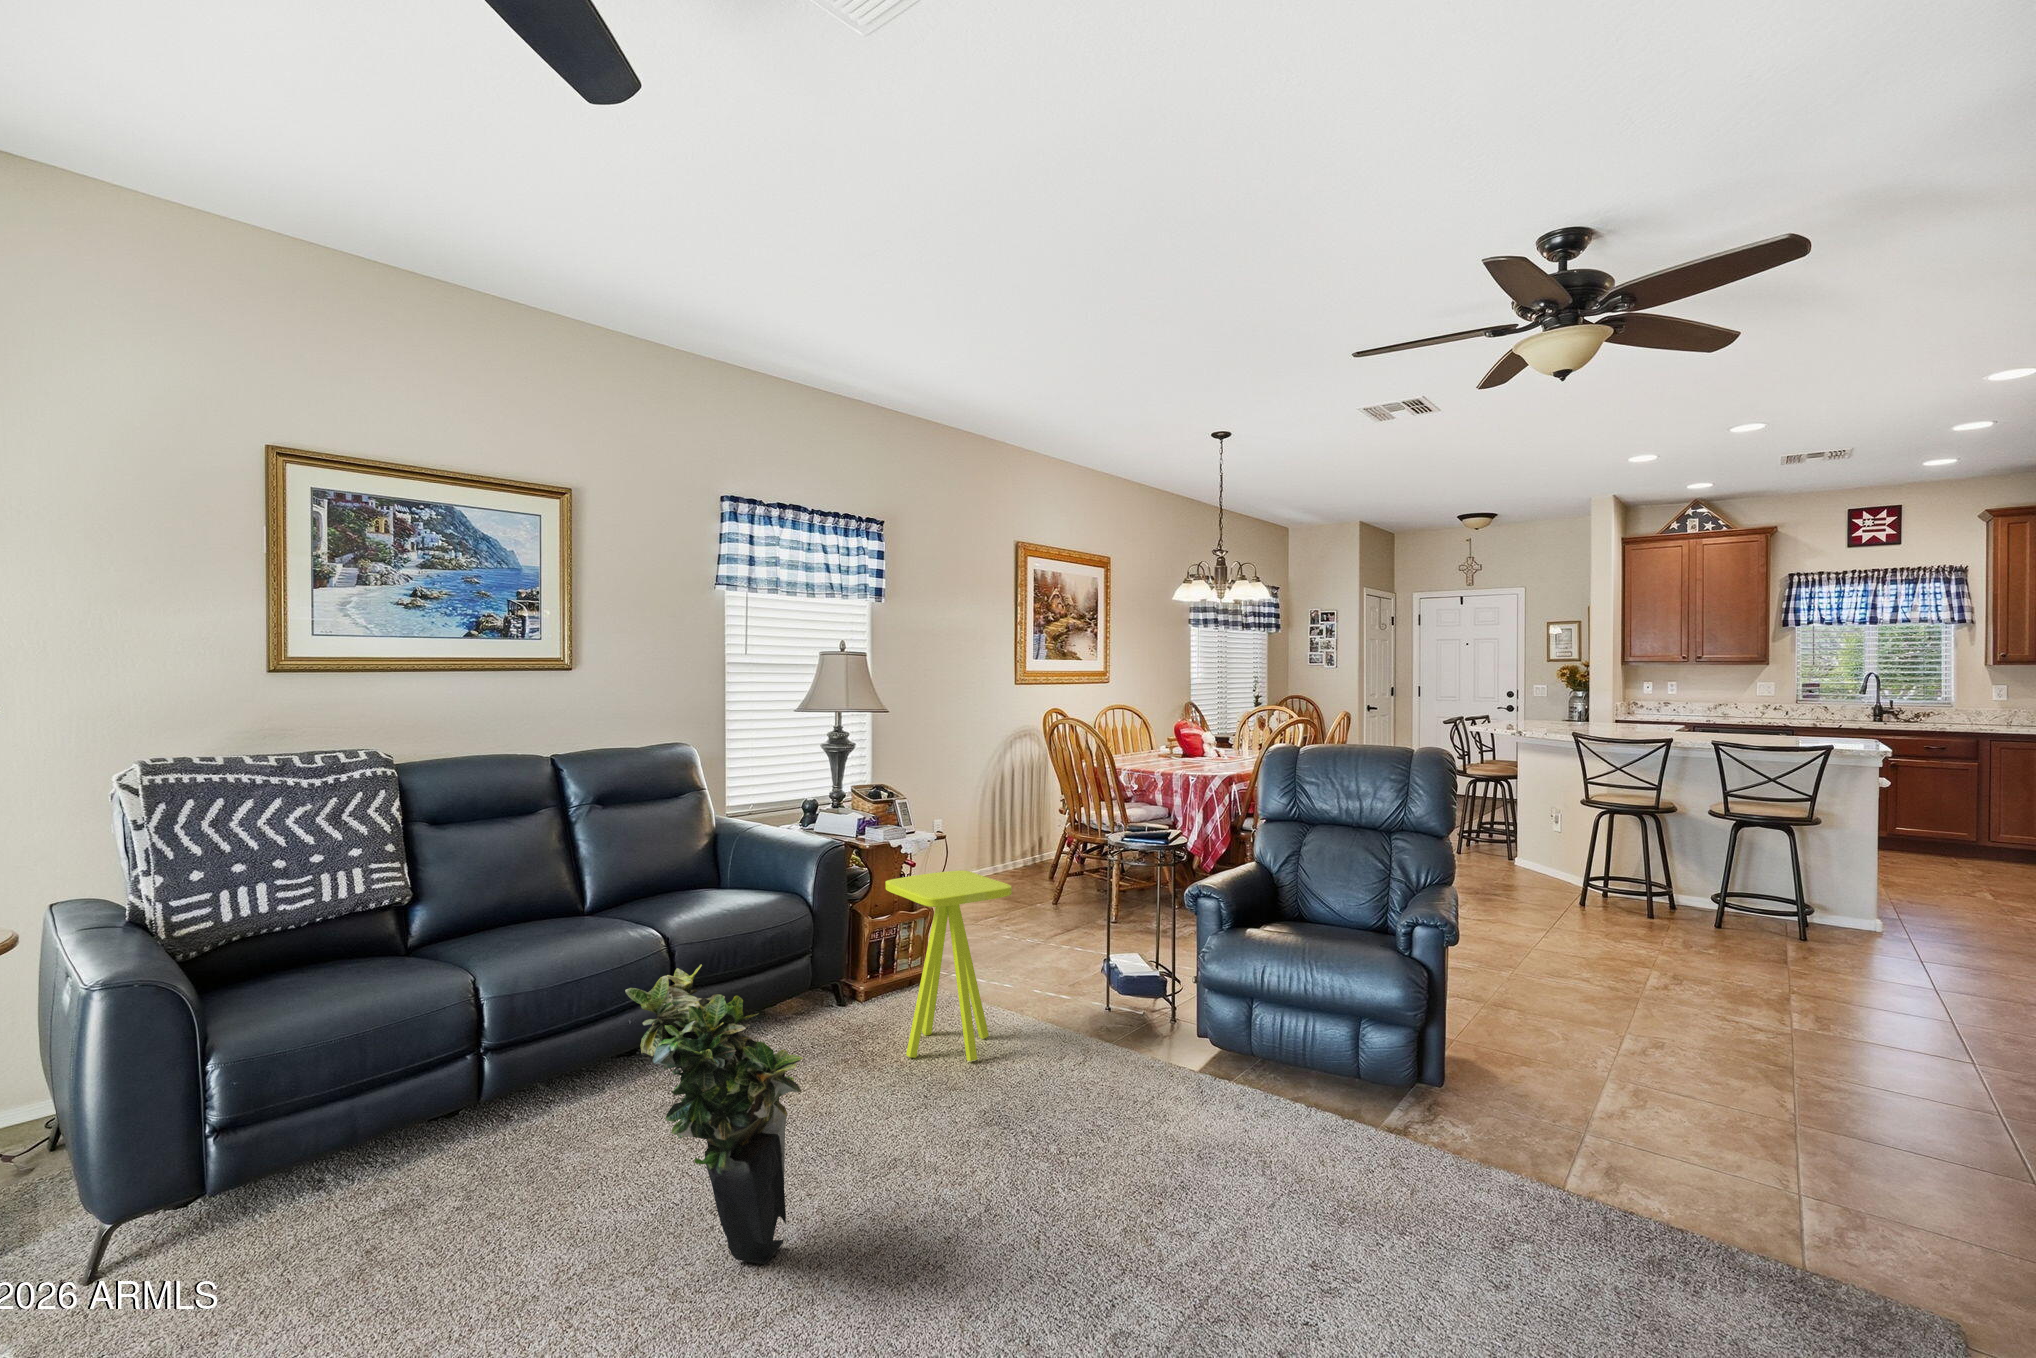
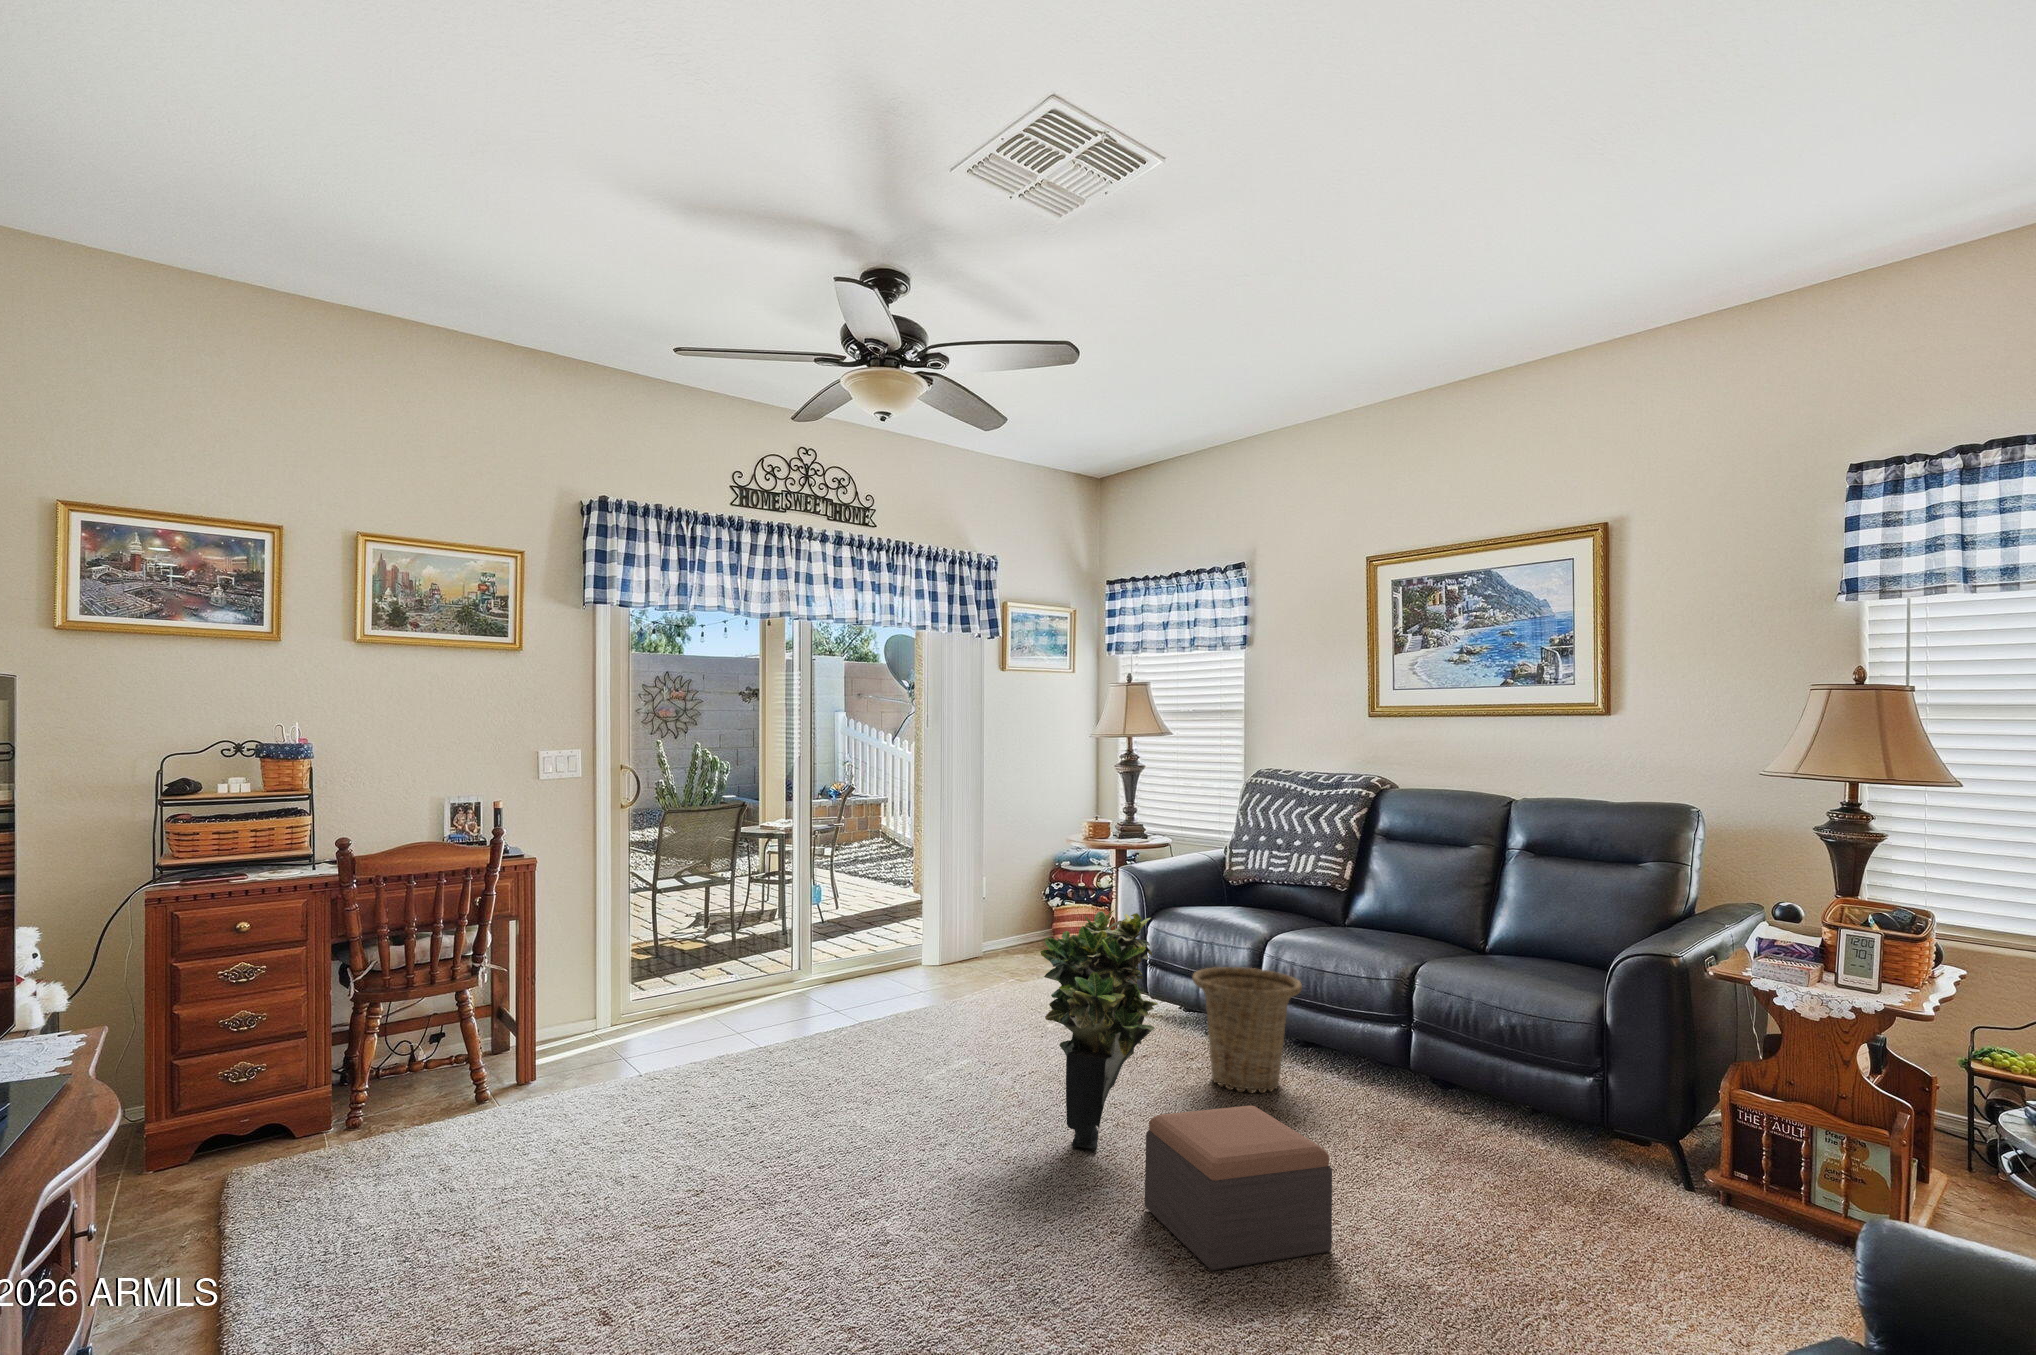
side table: present [885,870,1012,1061] -> none [1478,975,1701,1291]
basket: none [475,1002,623,1171] -> present [1192,967,1302,1093]
footstool: none [875,1055,1031,1207] -> present [1145,1106,1332,1271]

